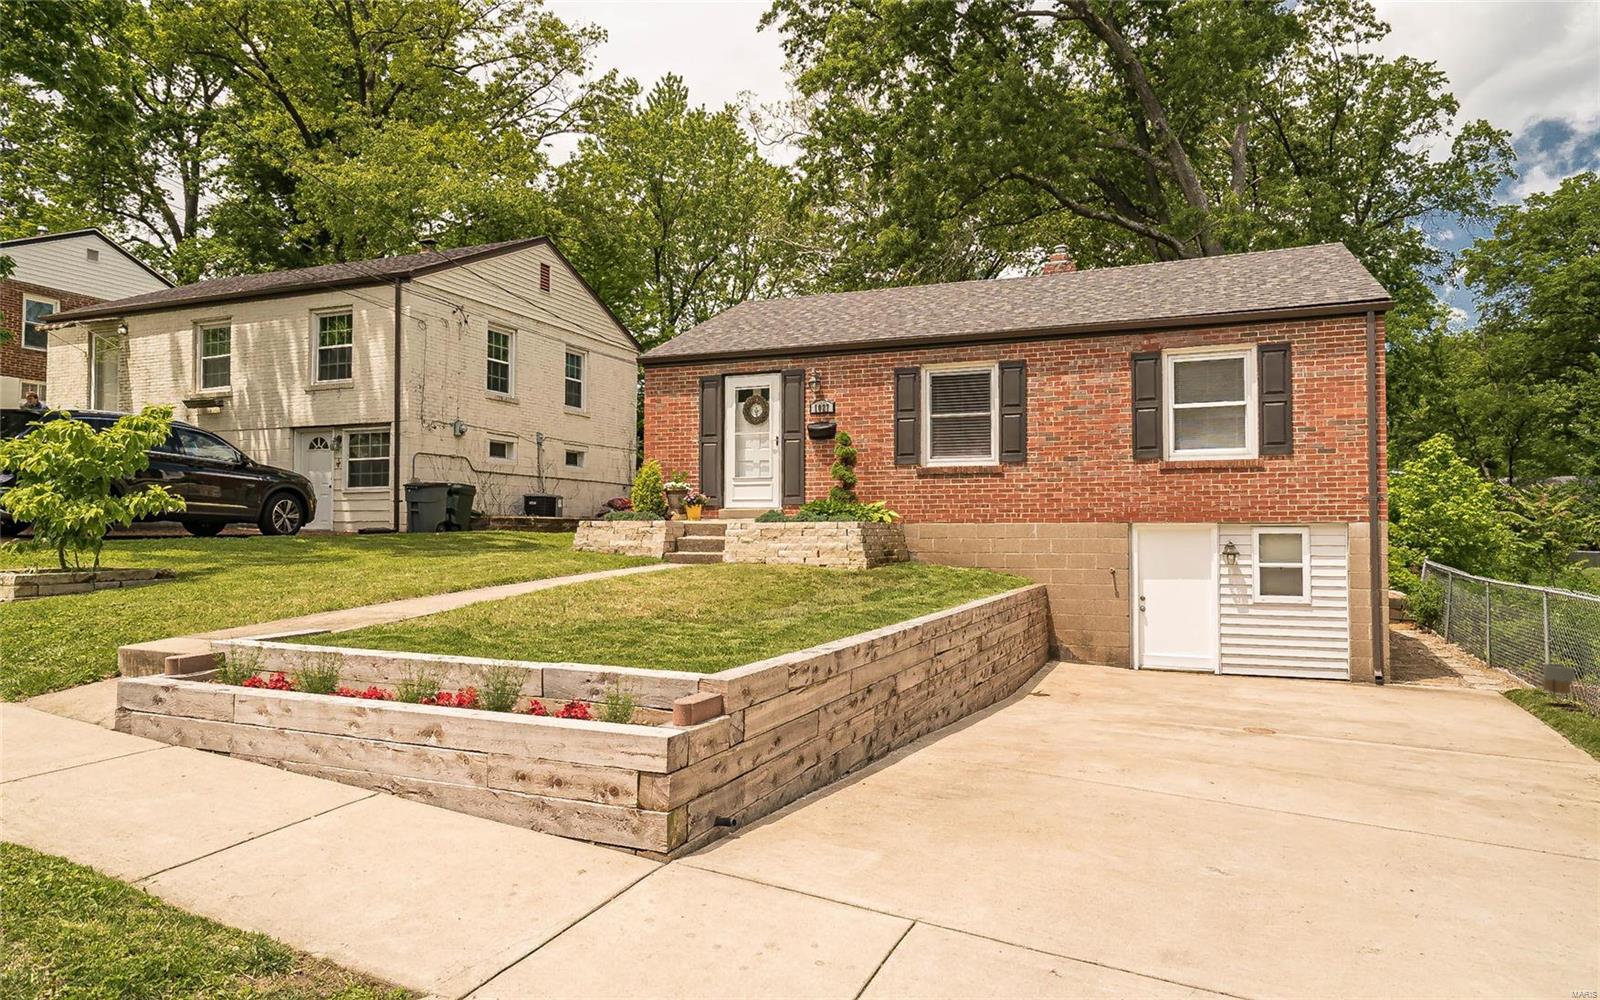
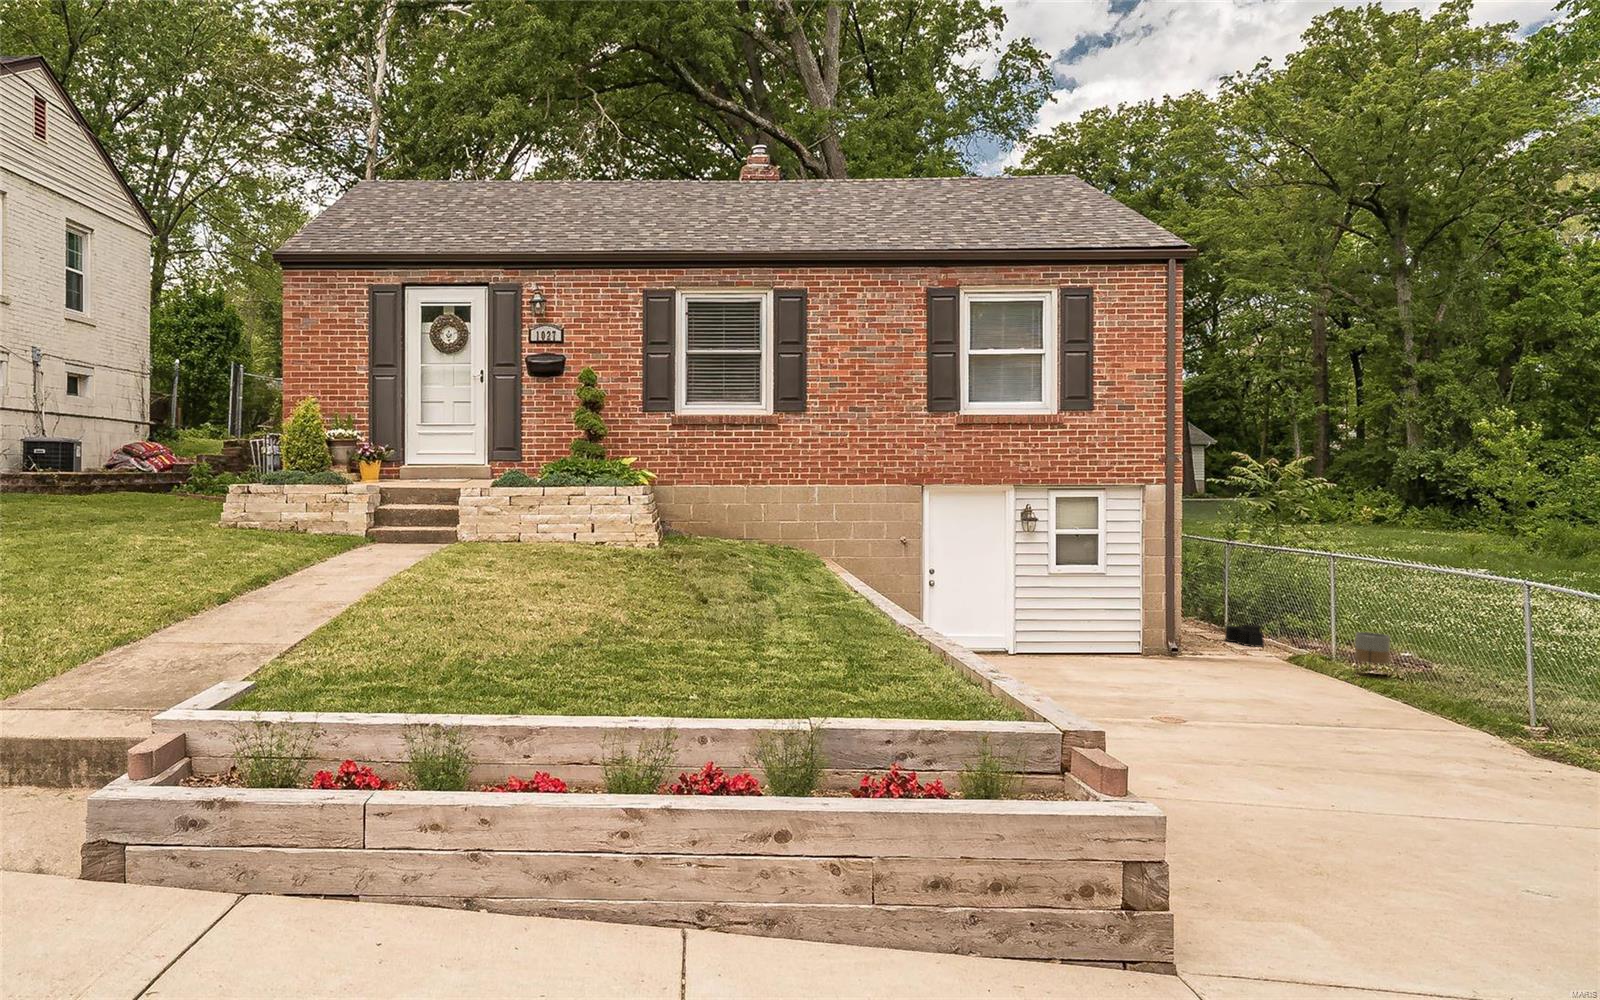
storage bin: none [1453,660,1497,681] -> present [1225,625,1264,647]

